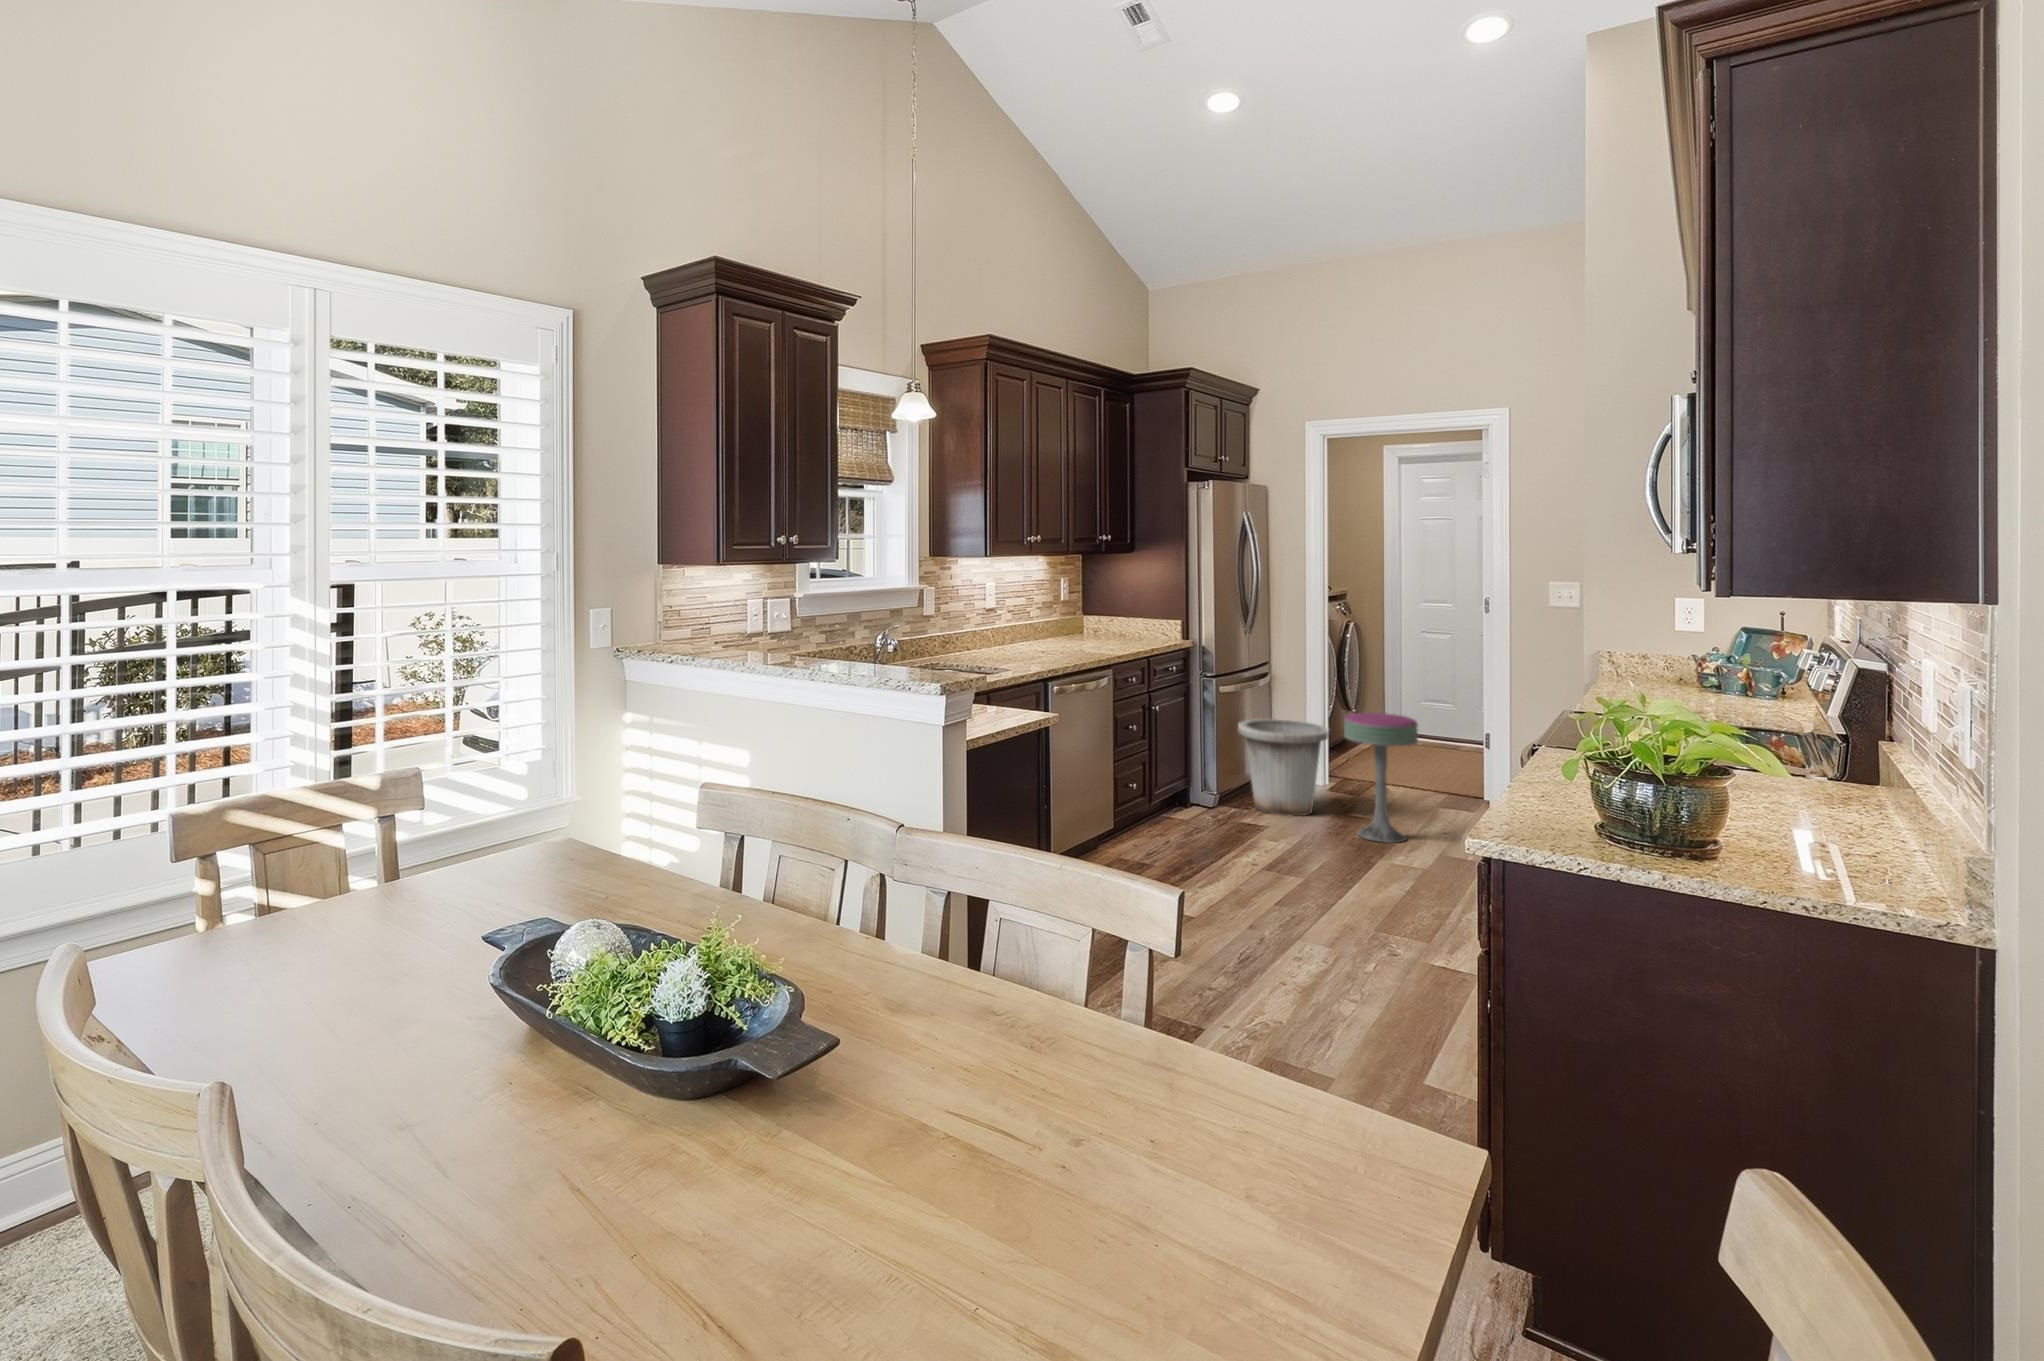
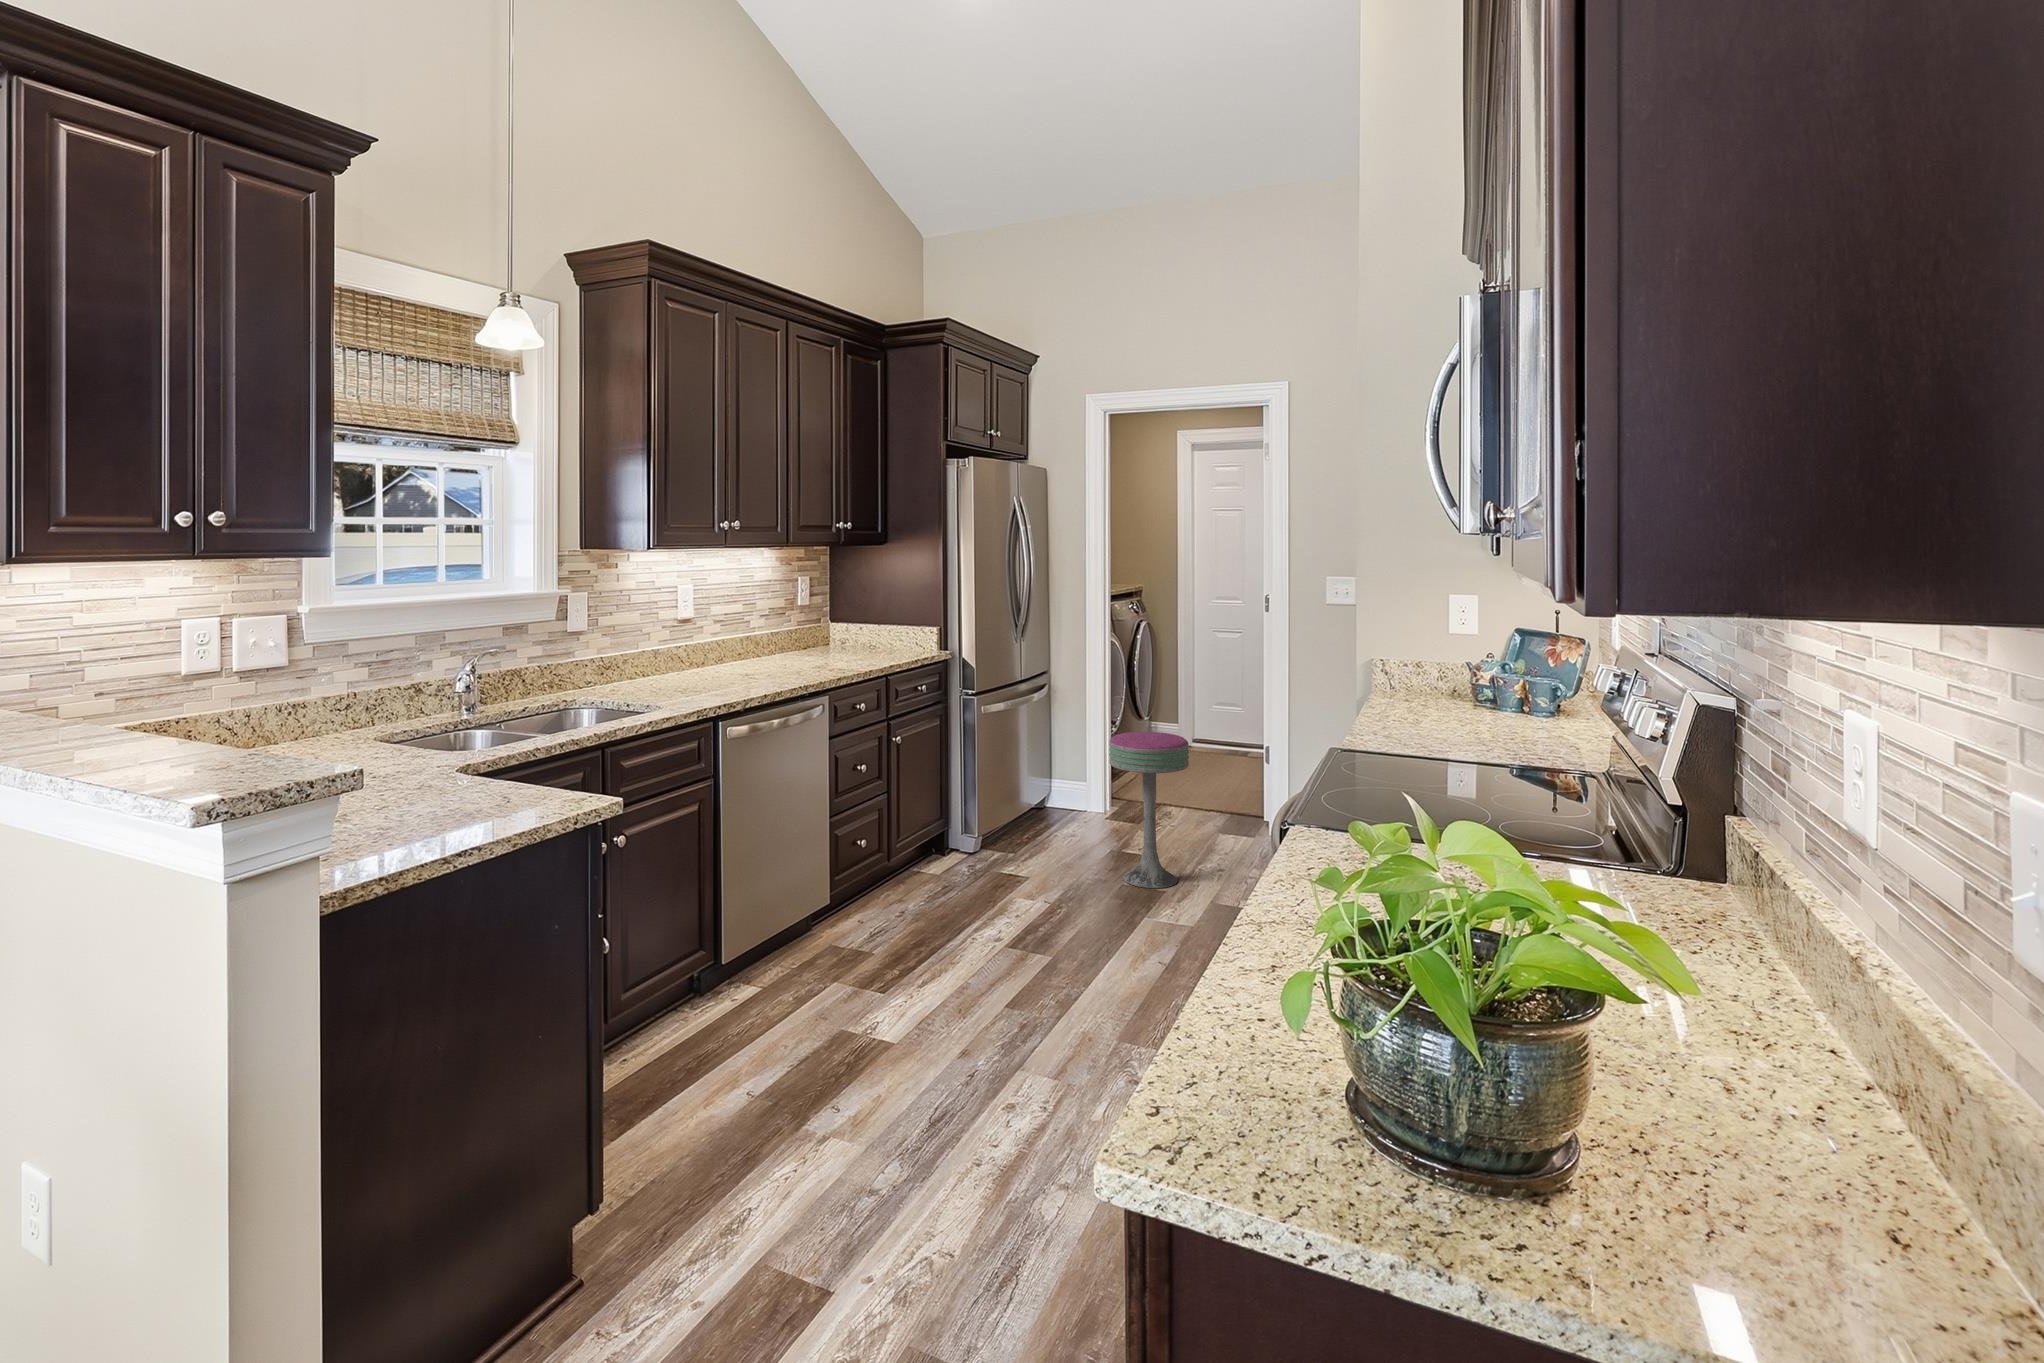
trash can: present [1238,719,1328,816] -> none [1001,740,1100,857]

